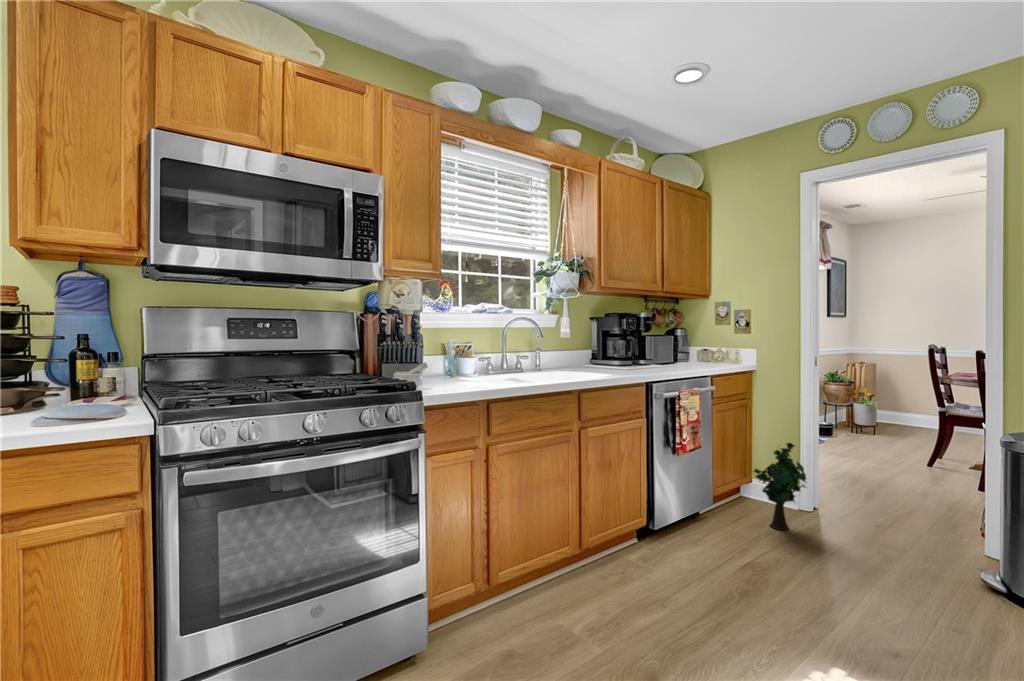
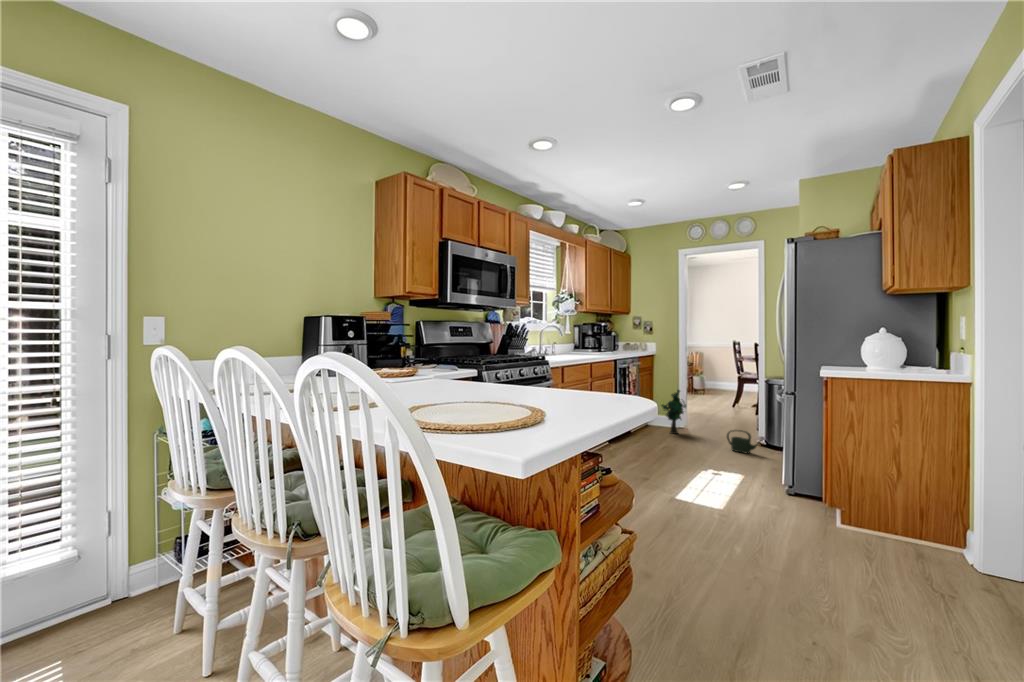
watering can: none [885,554,985,619] -> present [727,430,762,453]

